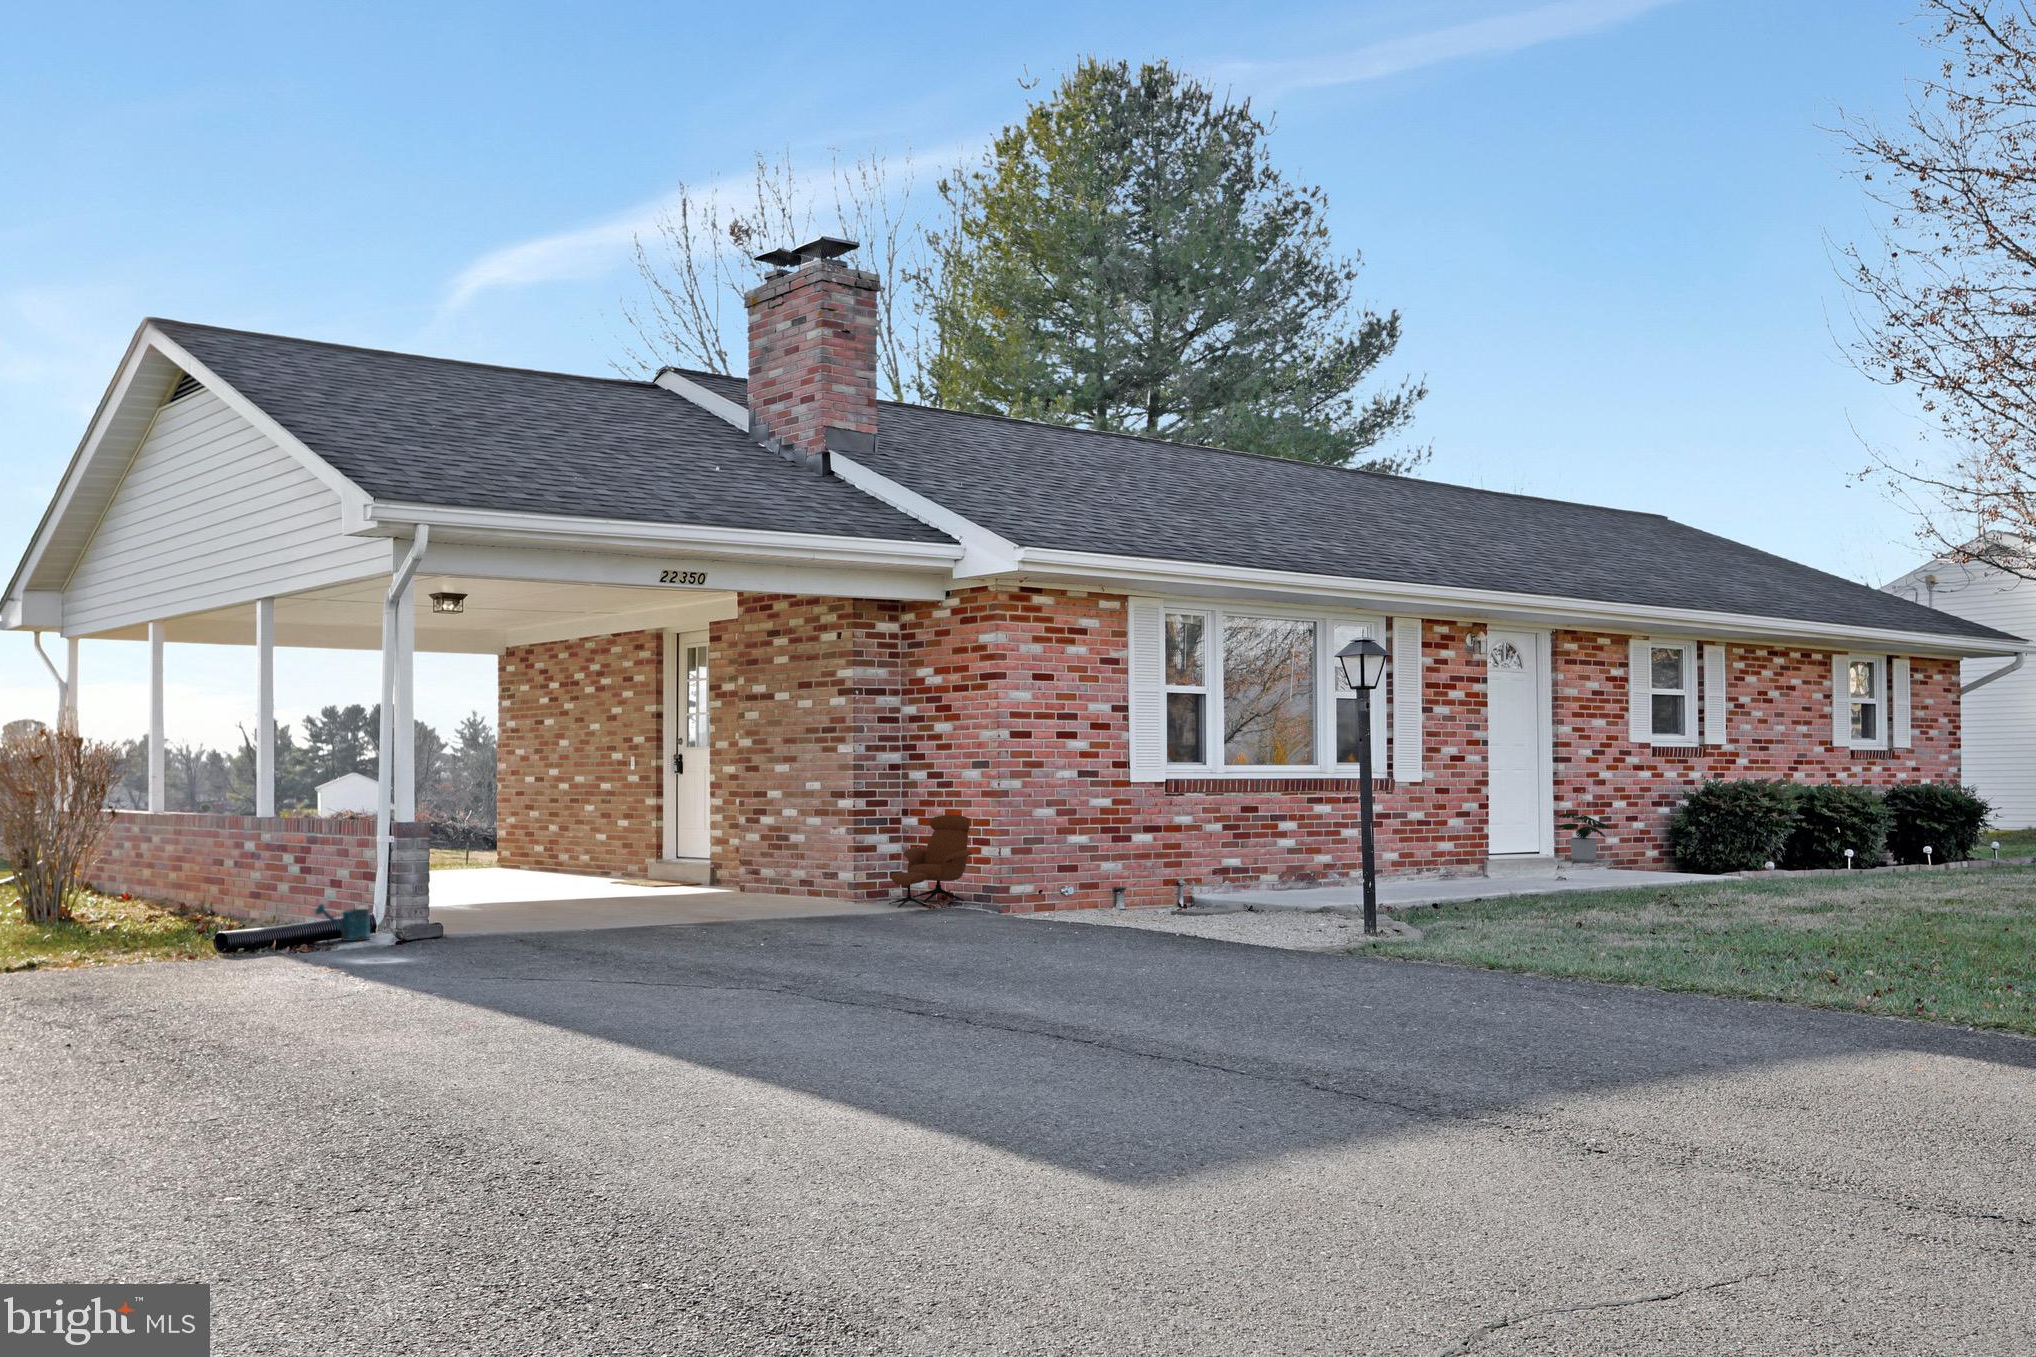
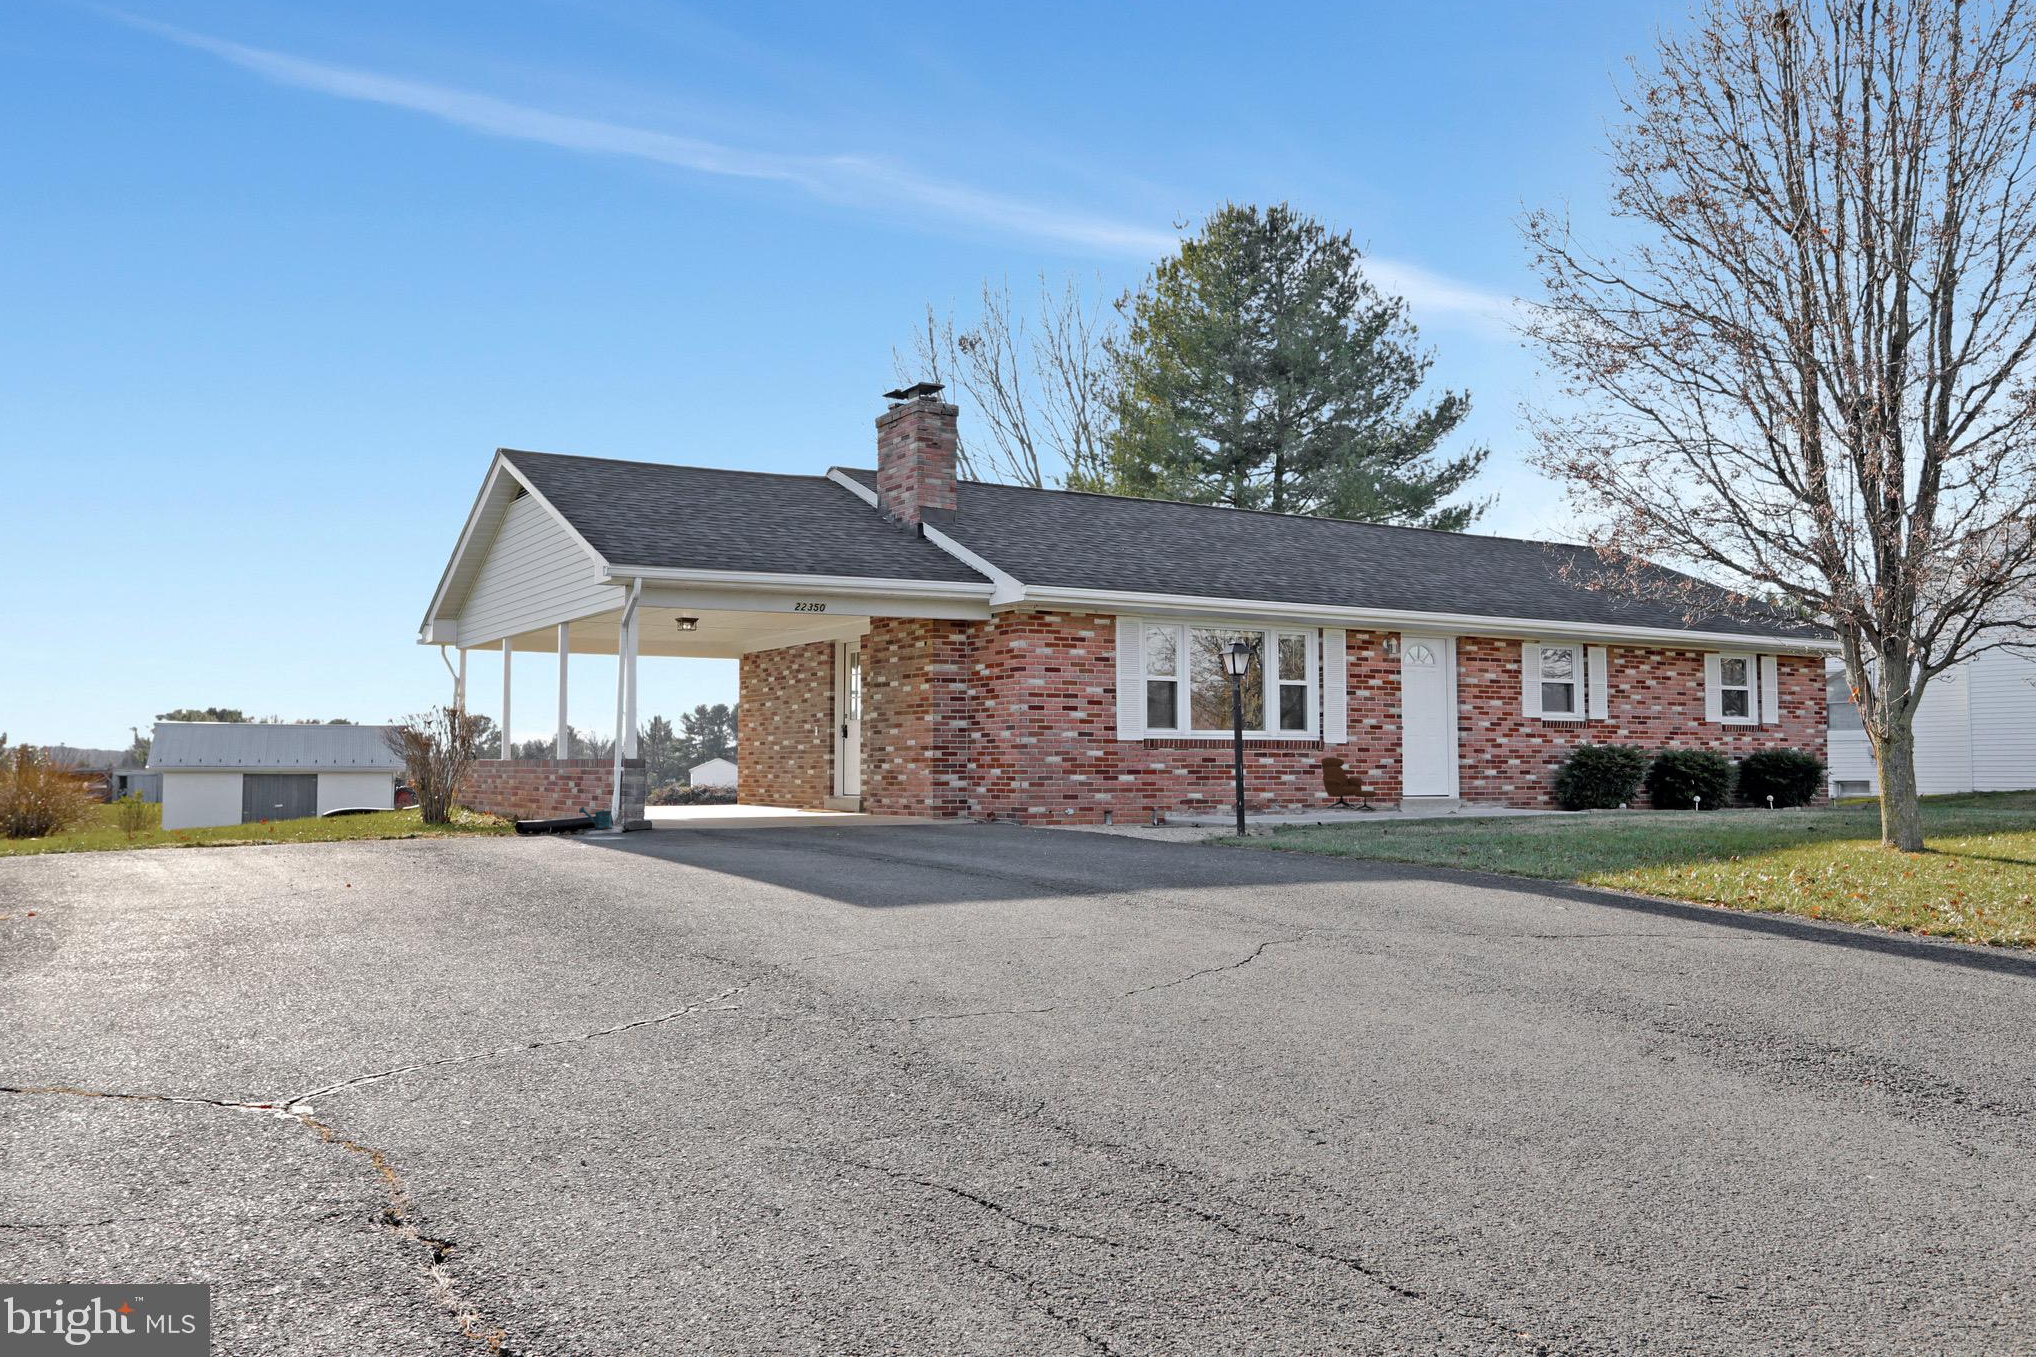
potted plant: present [1555,813,1611,862] -> none [1456,768,1500,802]
lounge chair: present [889,815,972,908] -> present [1321,757,1376,811]

